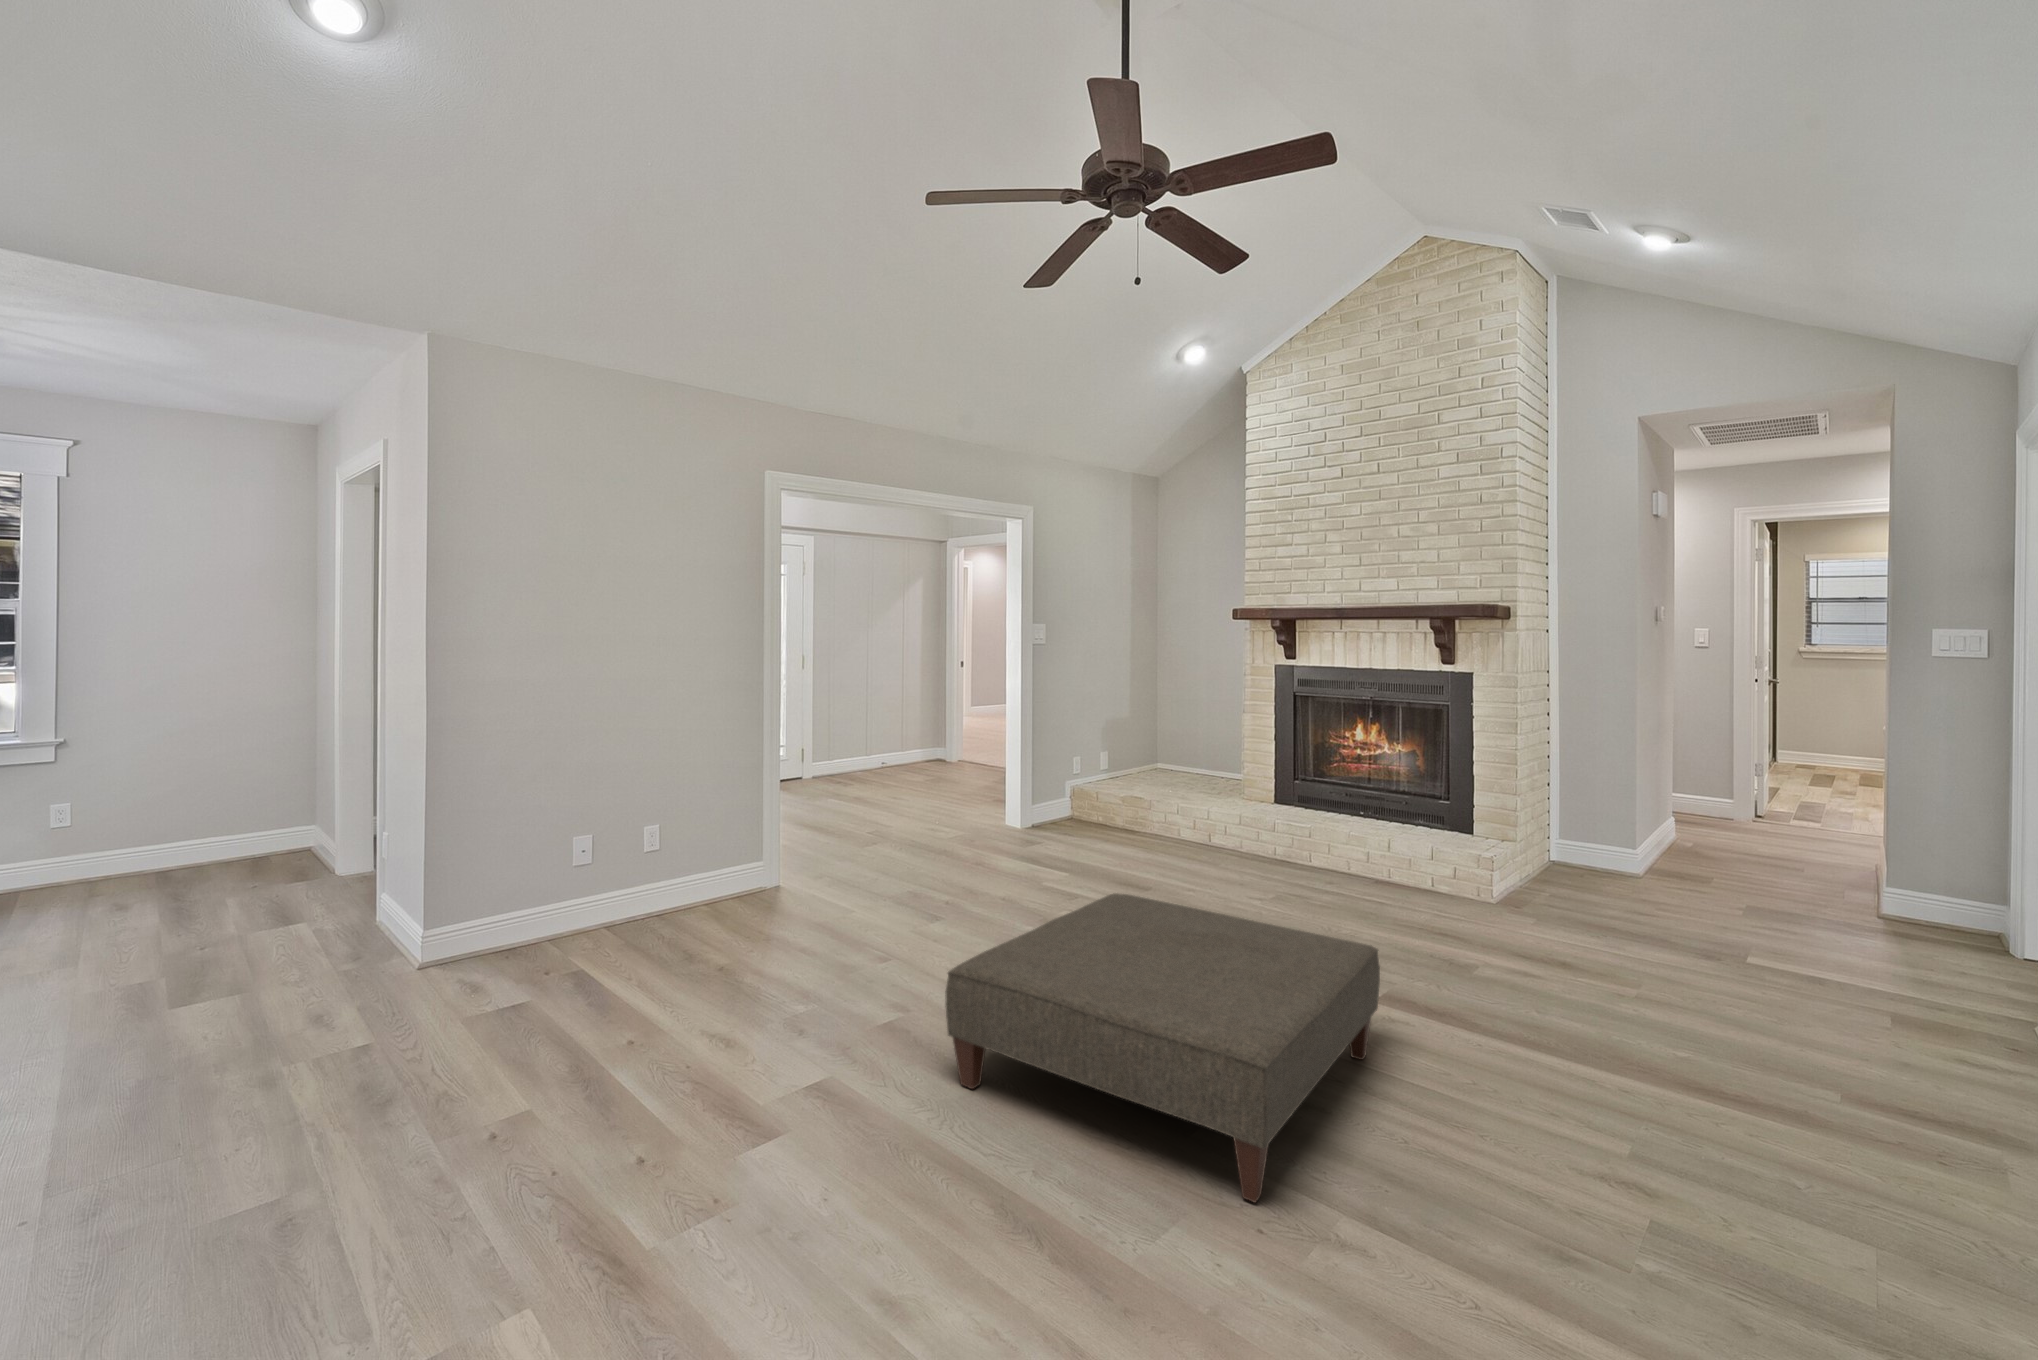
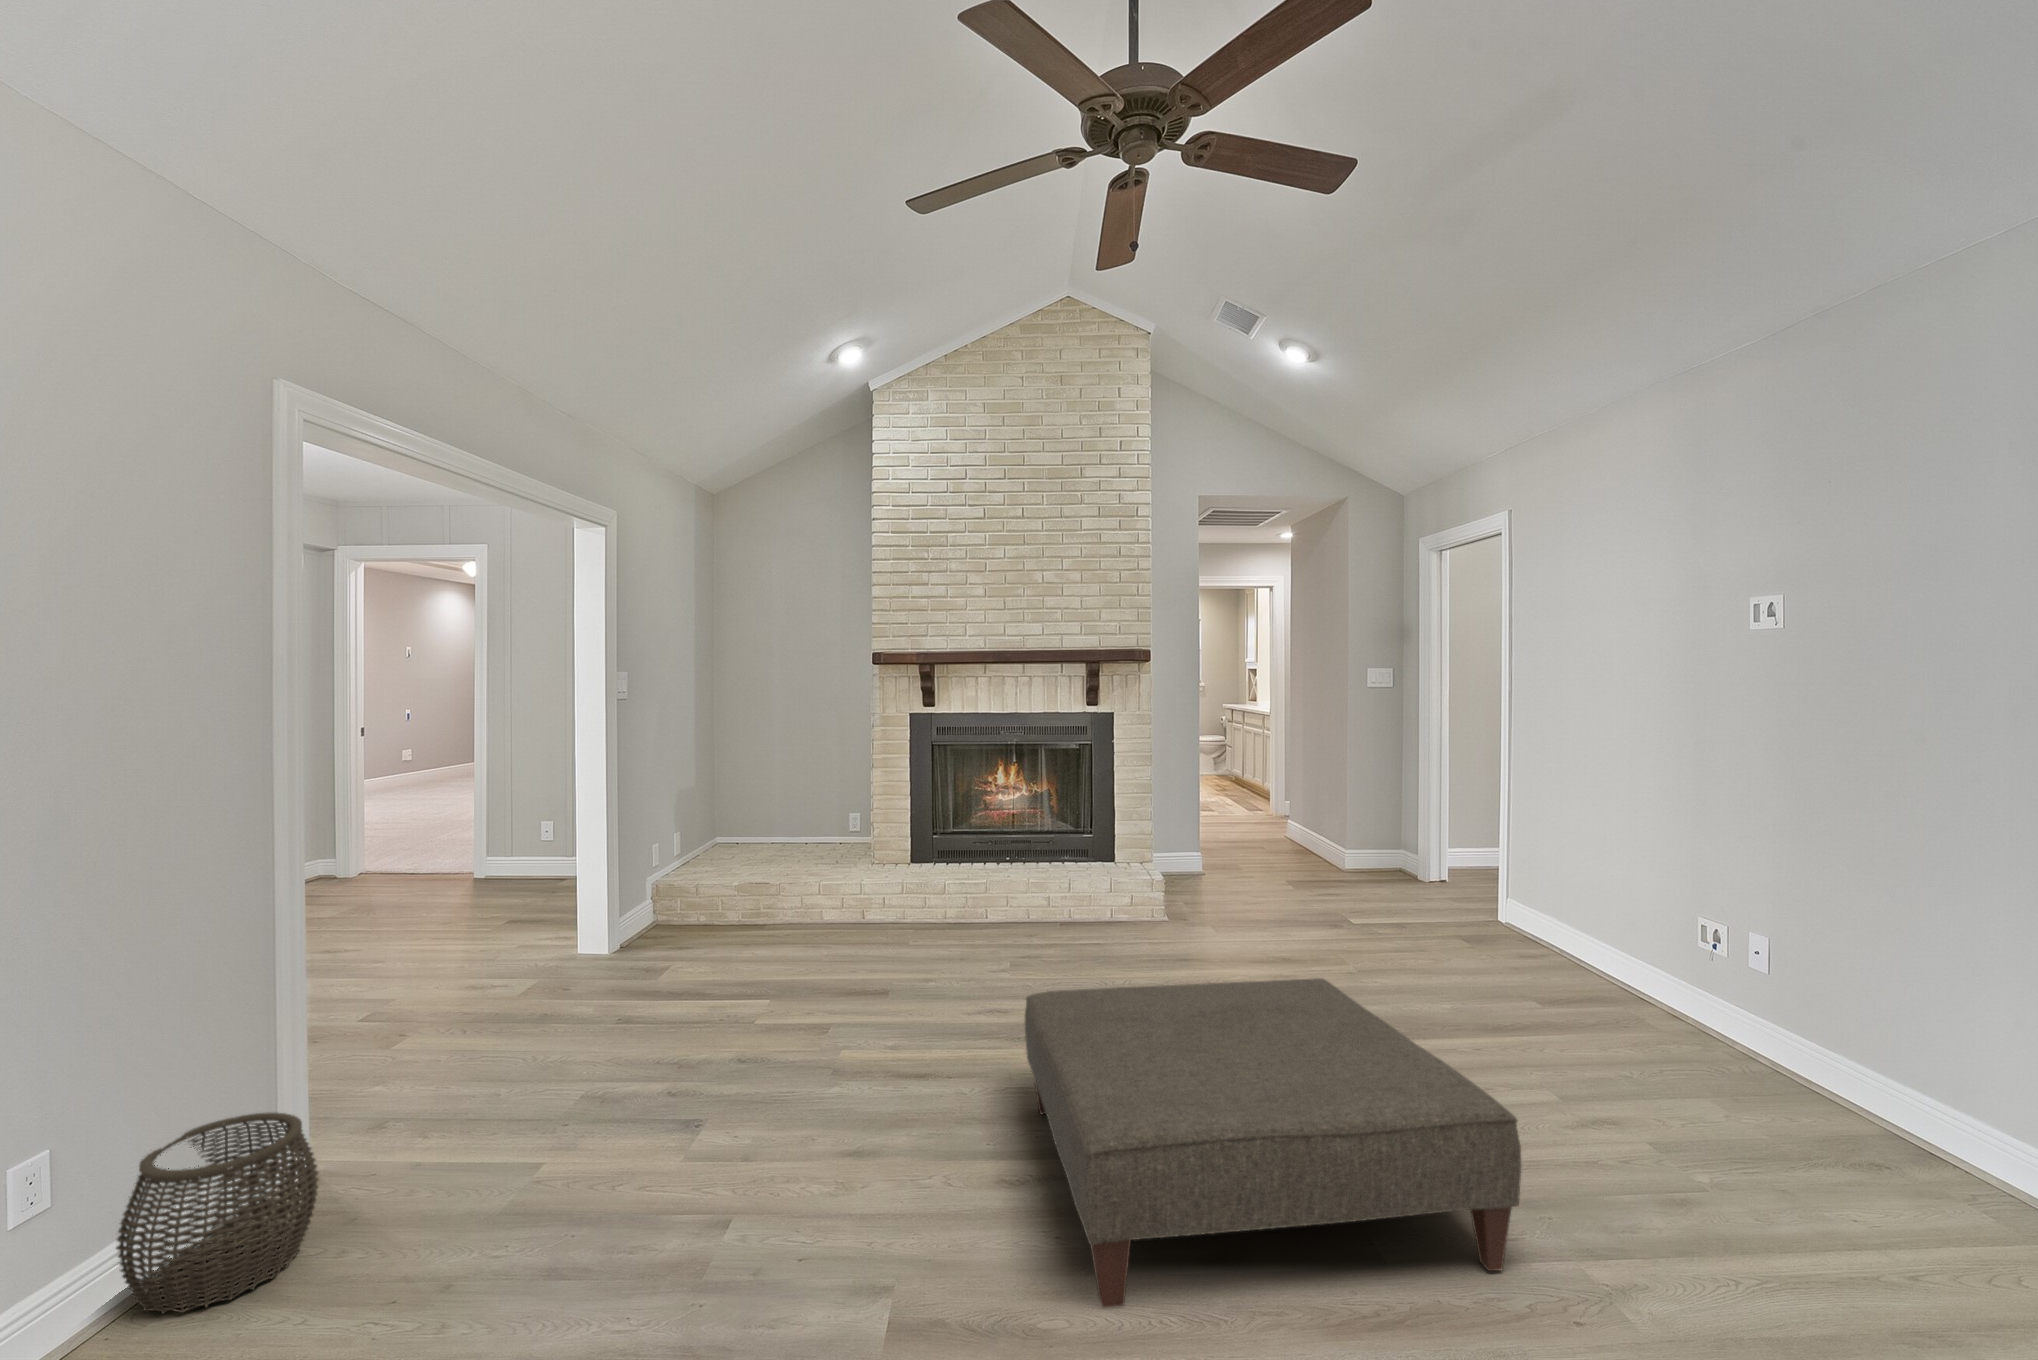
woven basket: none [648,849,729,930] -> present [116,1112,319,1313]

